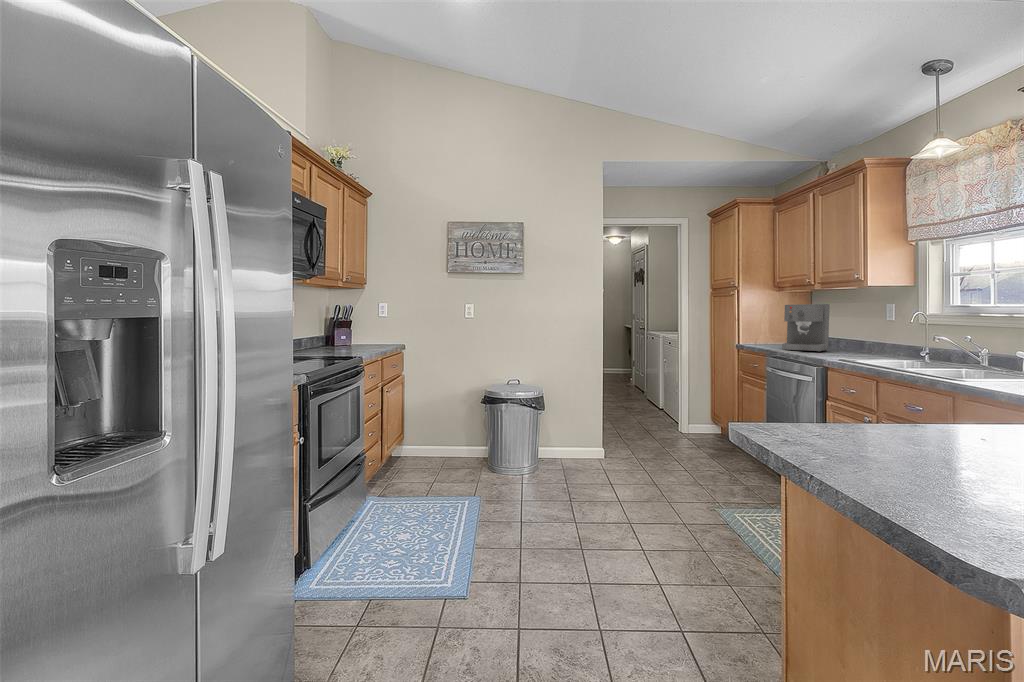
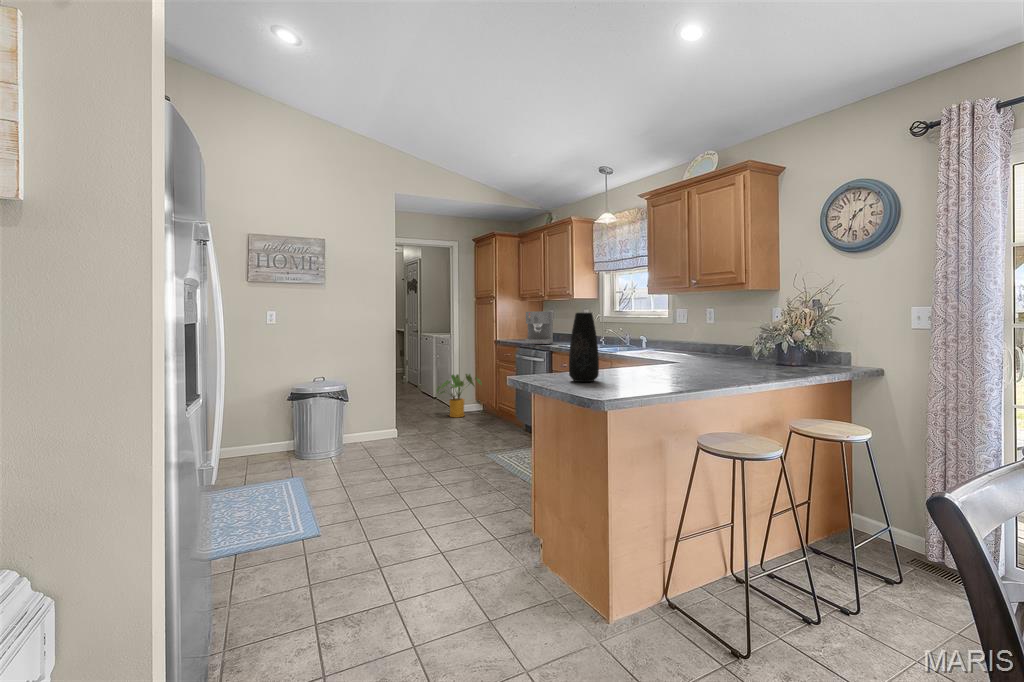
vase: none [868,302,948,452] -> present [569,313,599,382]
house plant: none [656,384,718,440] -> present [437,374,482,418]

